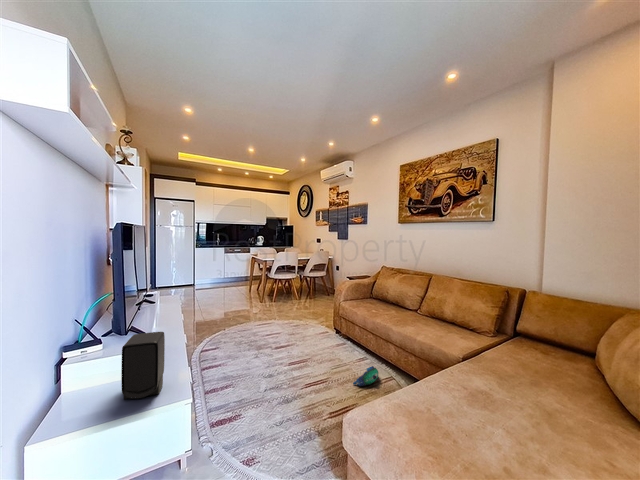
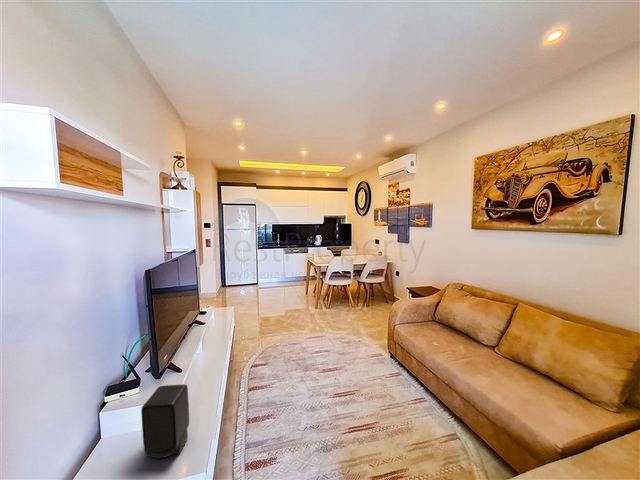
plush toy: present [353,366,379,386] -> none [404,415,438,444]

